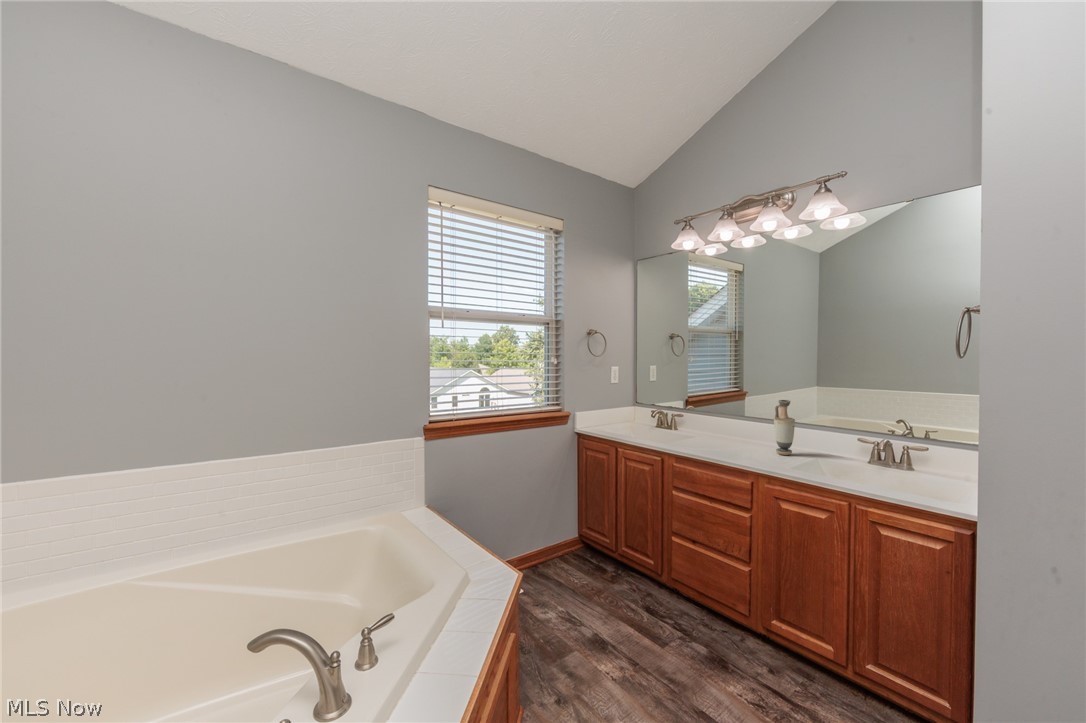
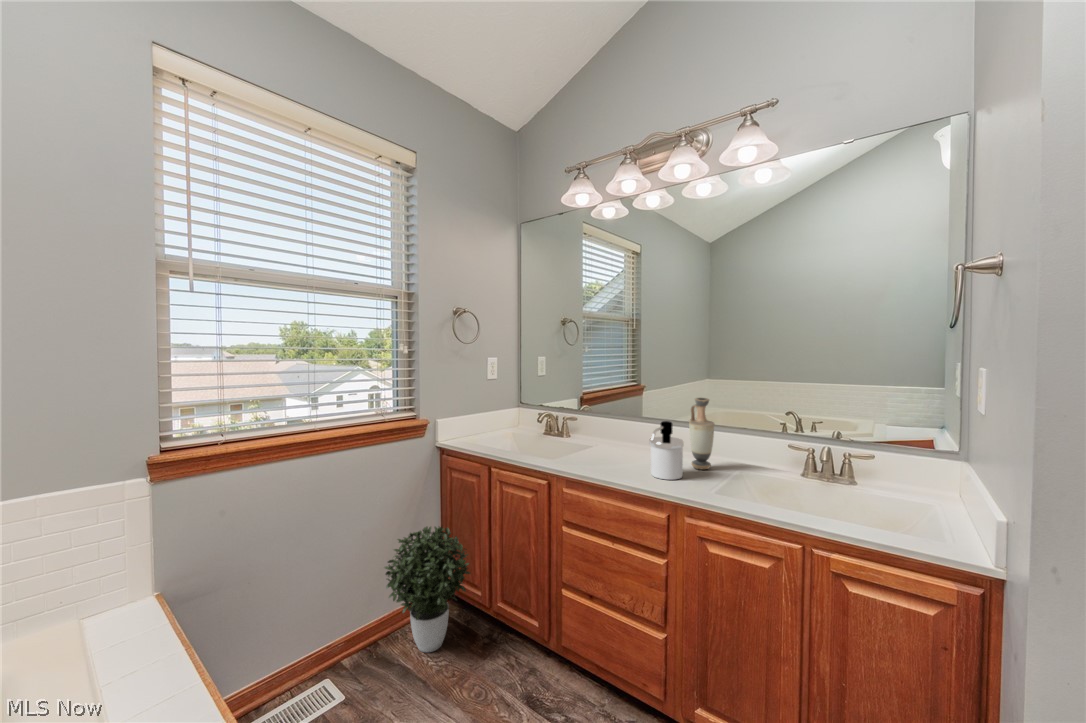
soap dispenser: none [740,417,768,459] -> present [649,421,684,480]
potted plant: none [543,487,602,574] -> present [385,527,470,652]

